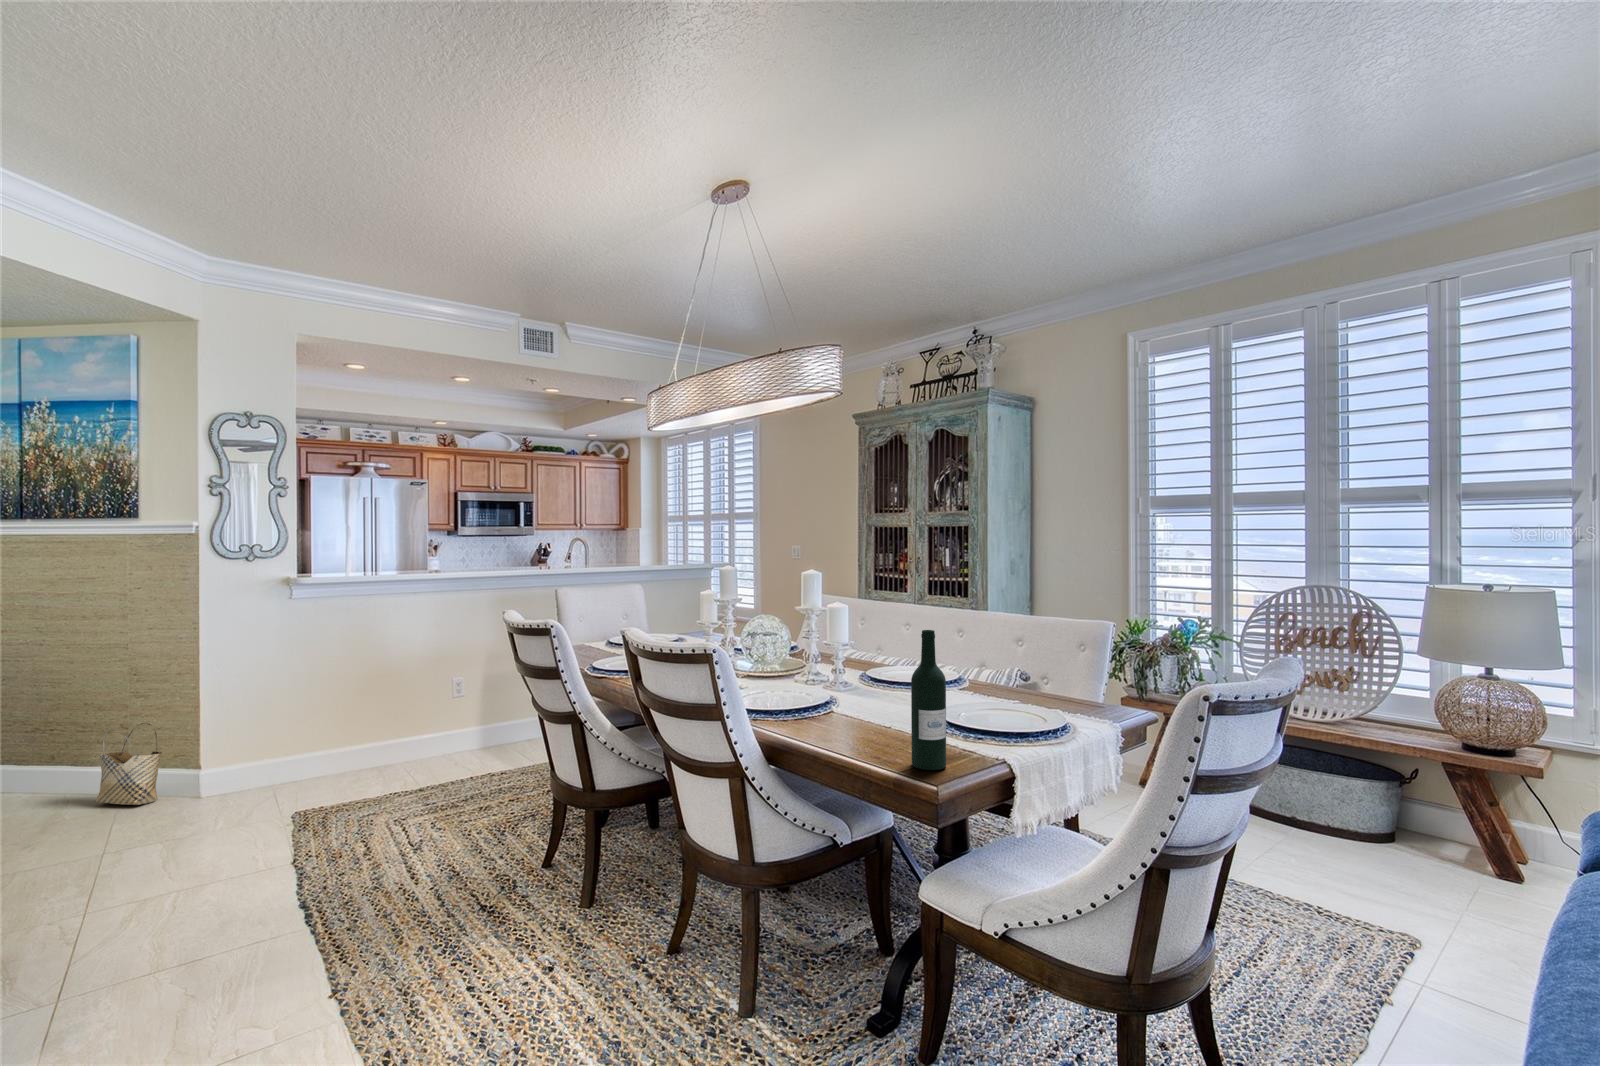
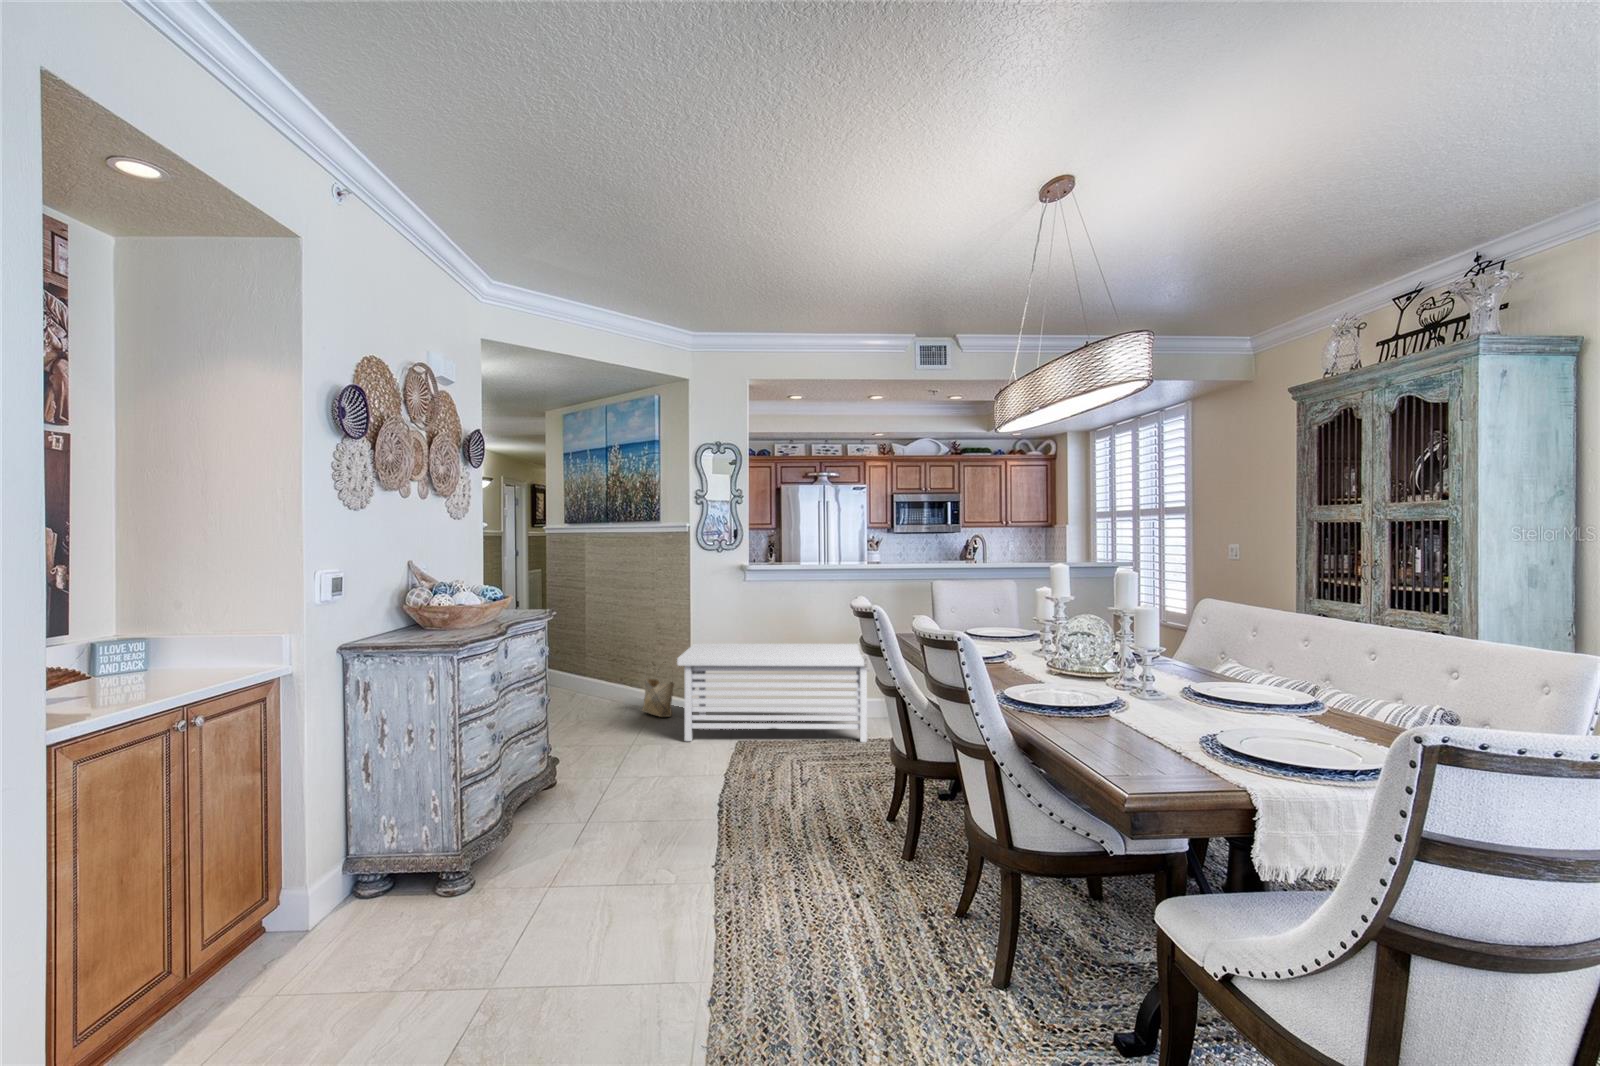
wine bottle: present [911,630,946,770] -> none [1142,627,1183,780]
storage bench: none [185,666,479,832] -> present [677,643,867,742]

